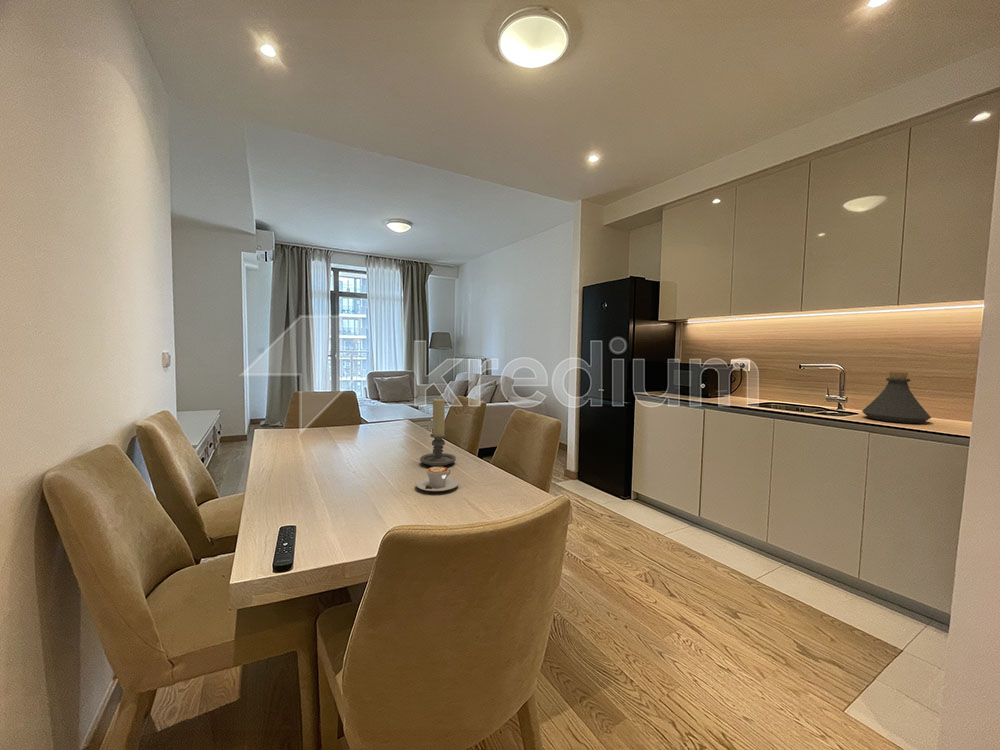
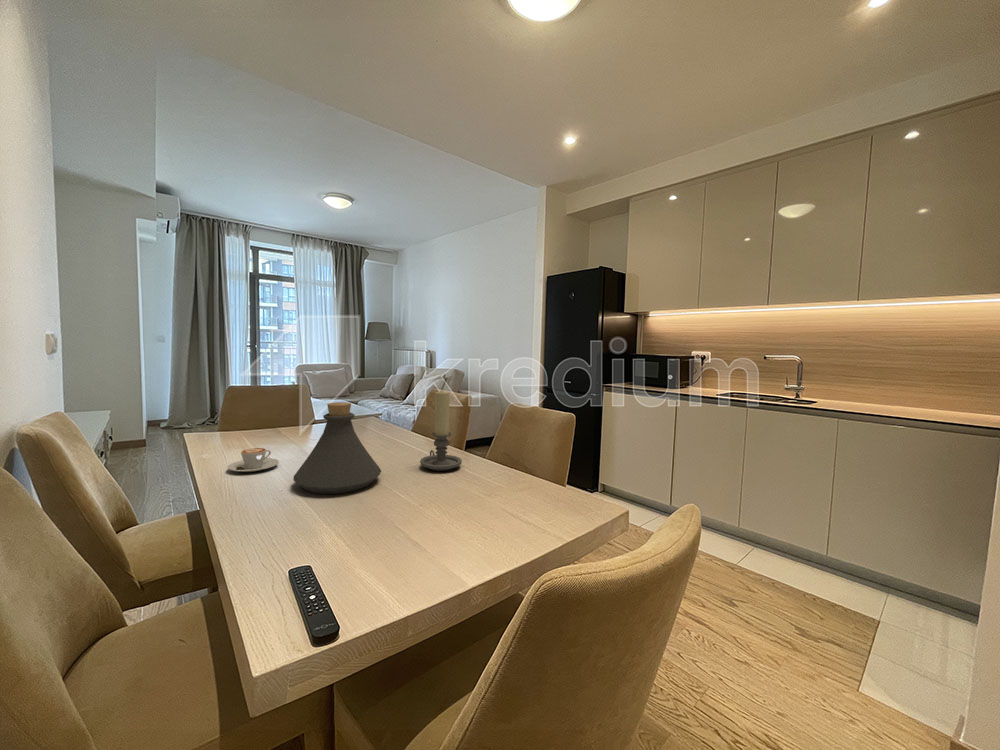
bottle: present [862,372,931,423] -> present [293,402,381,494]
coffee cup: present [416,467,459,491] -> present [228,448,279,472]

